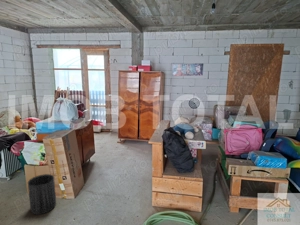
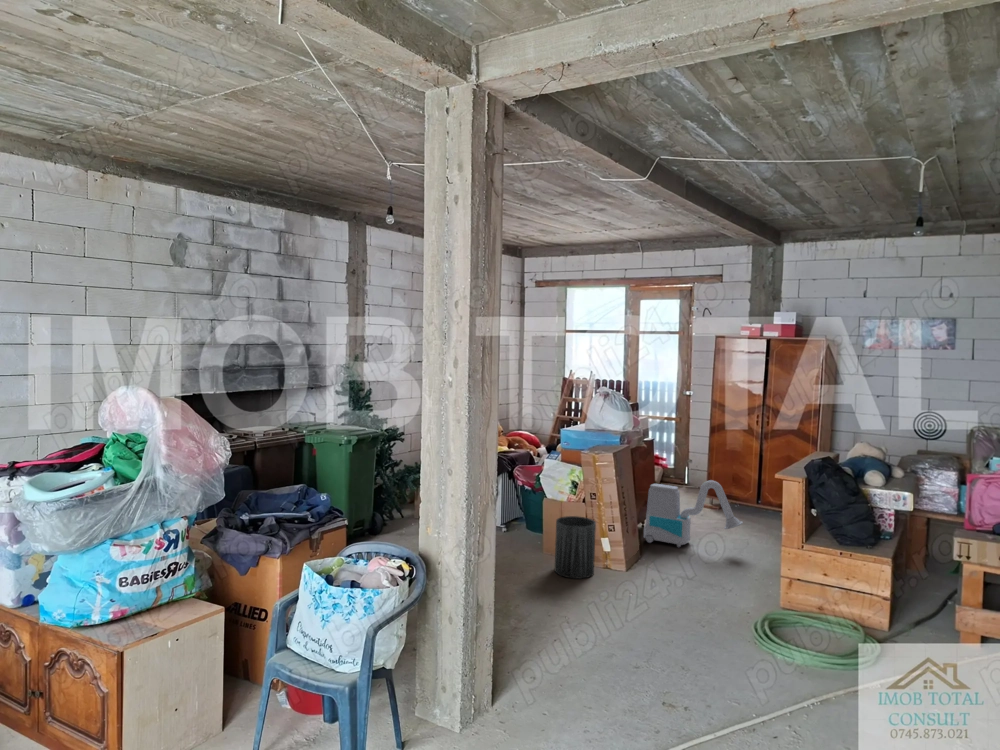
vacuum cleaner: none [88,139,133,172] -> present [644,480,743,547]

